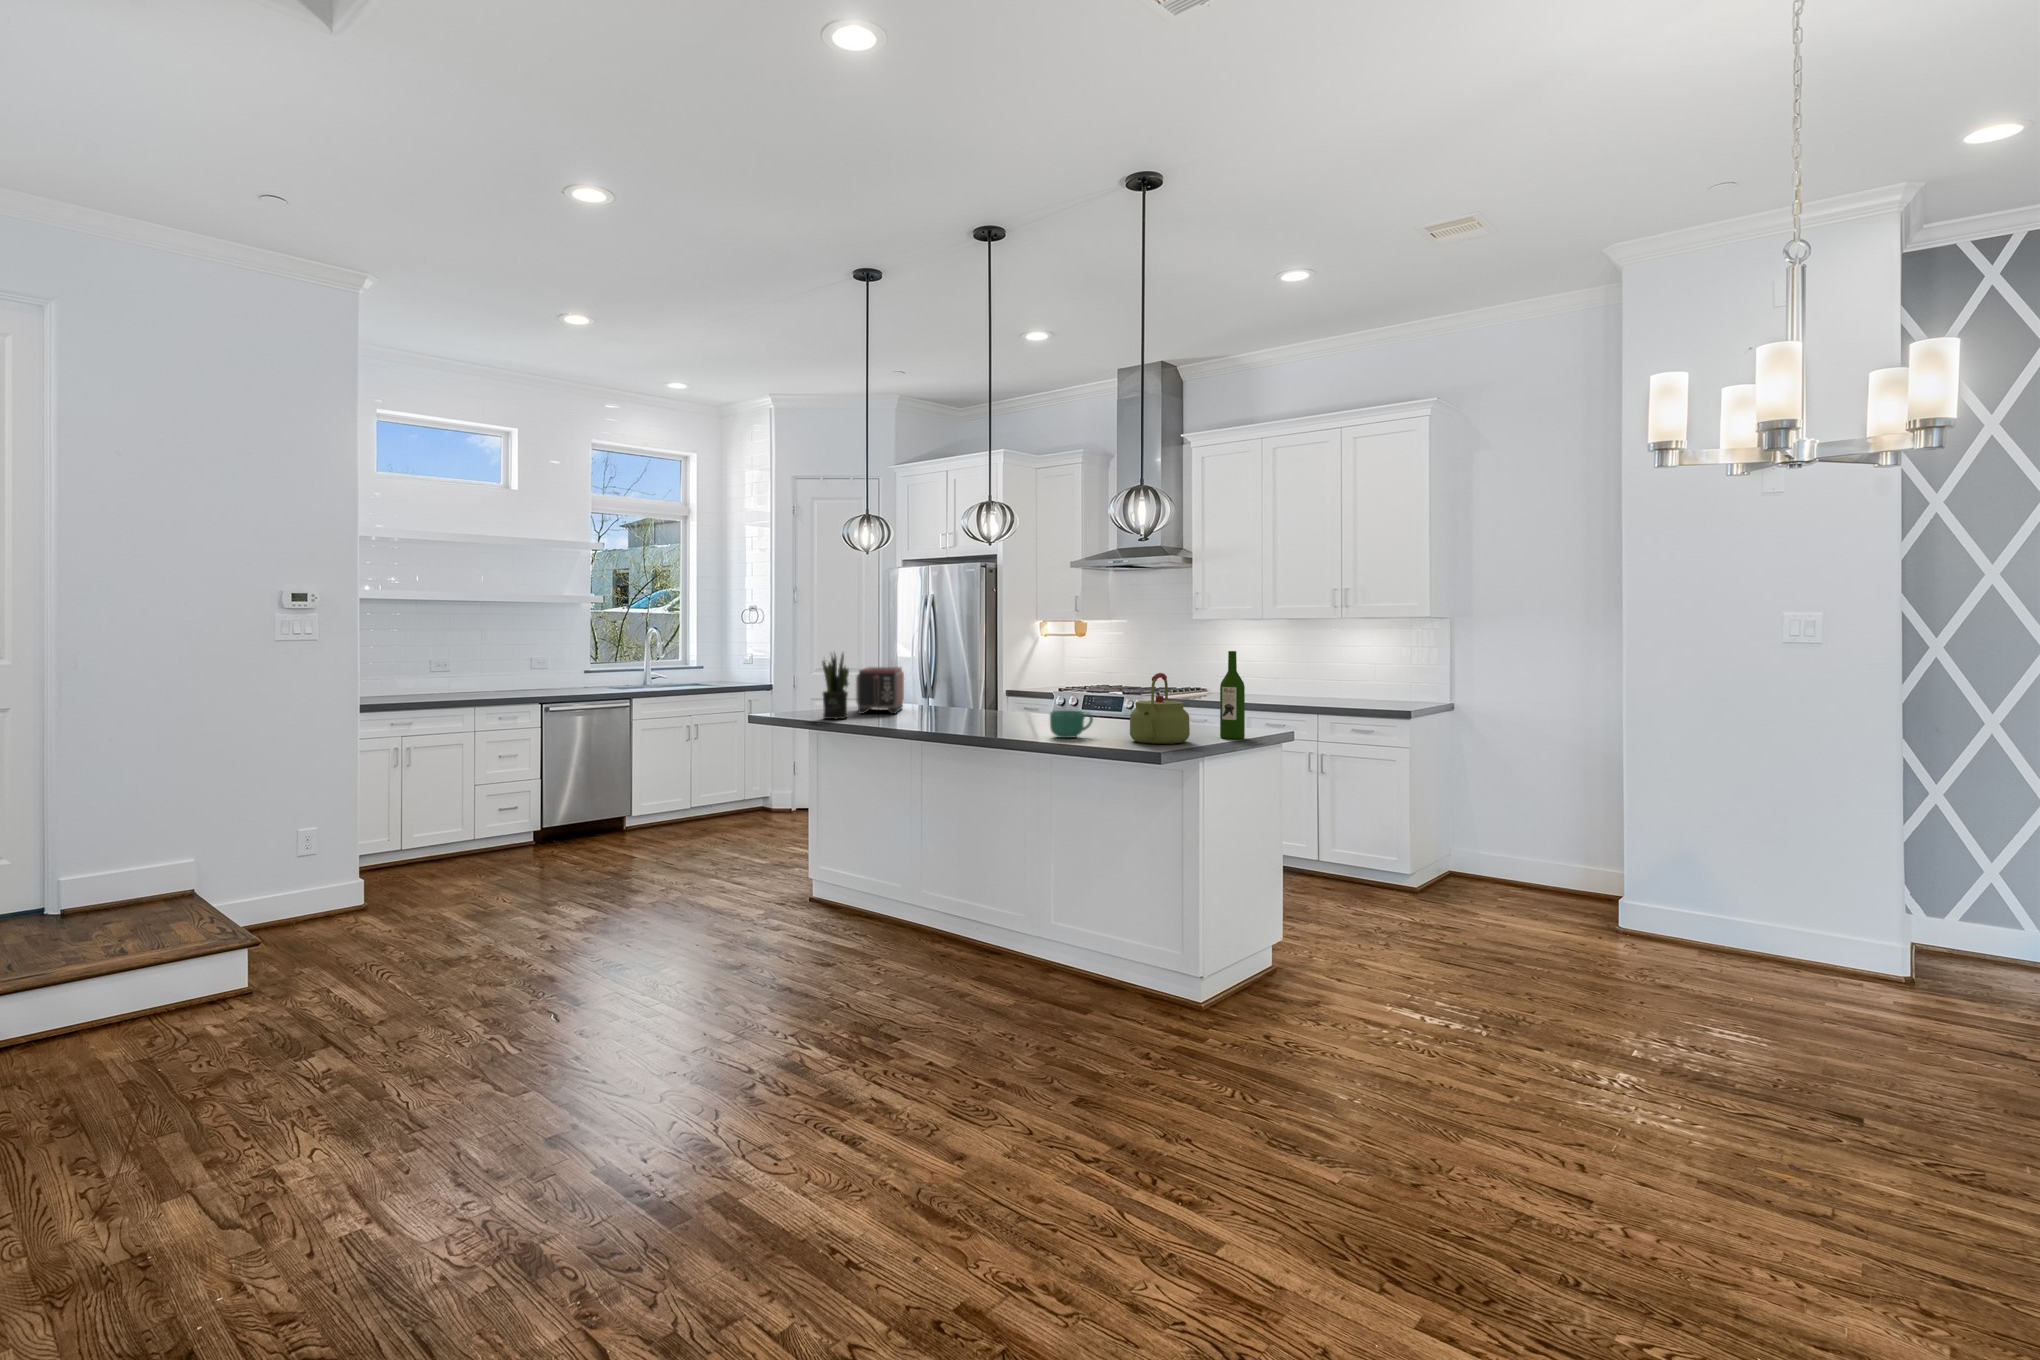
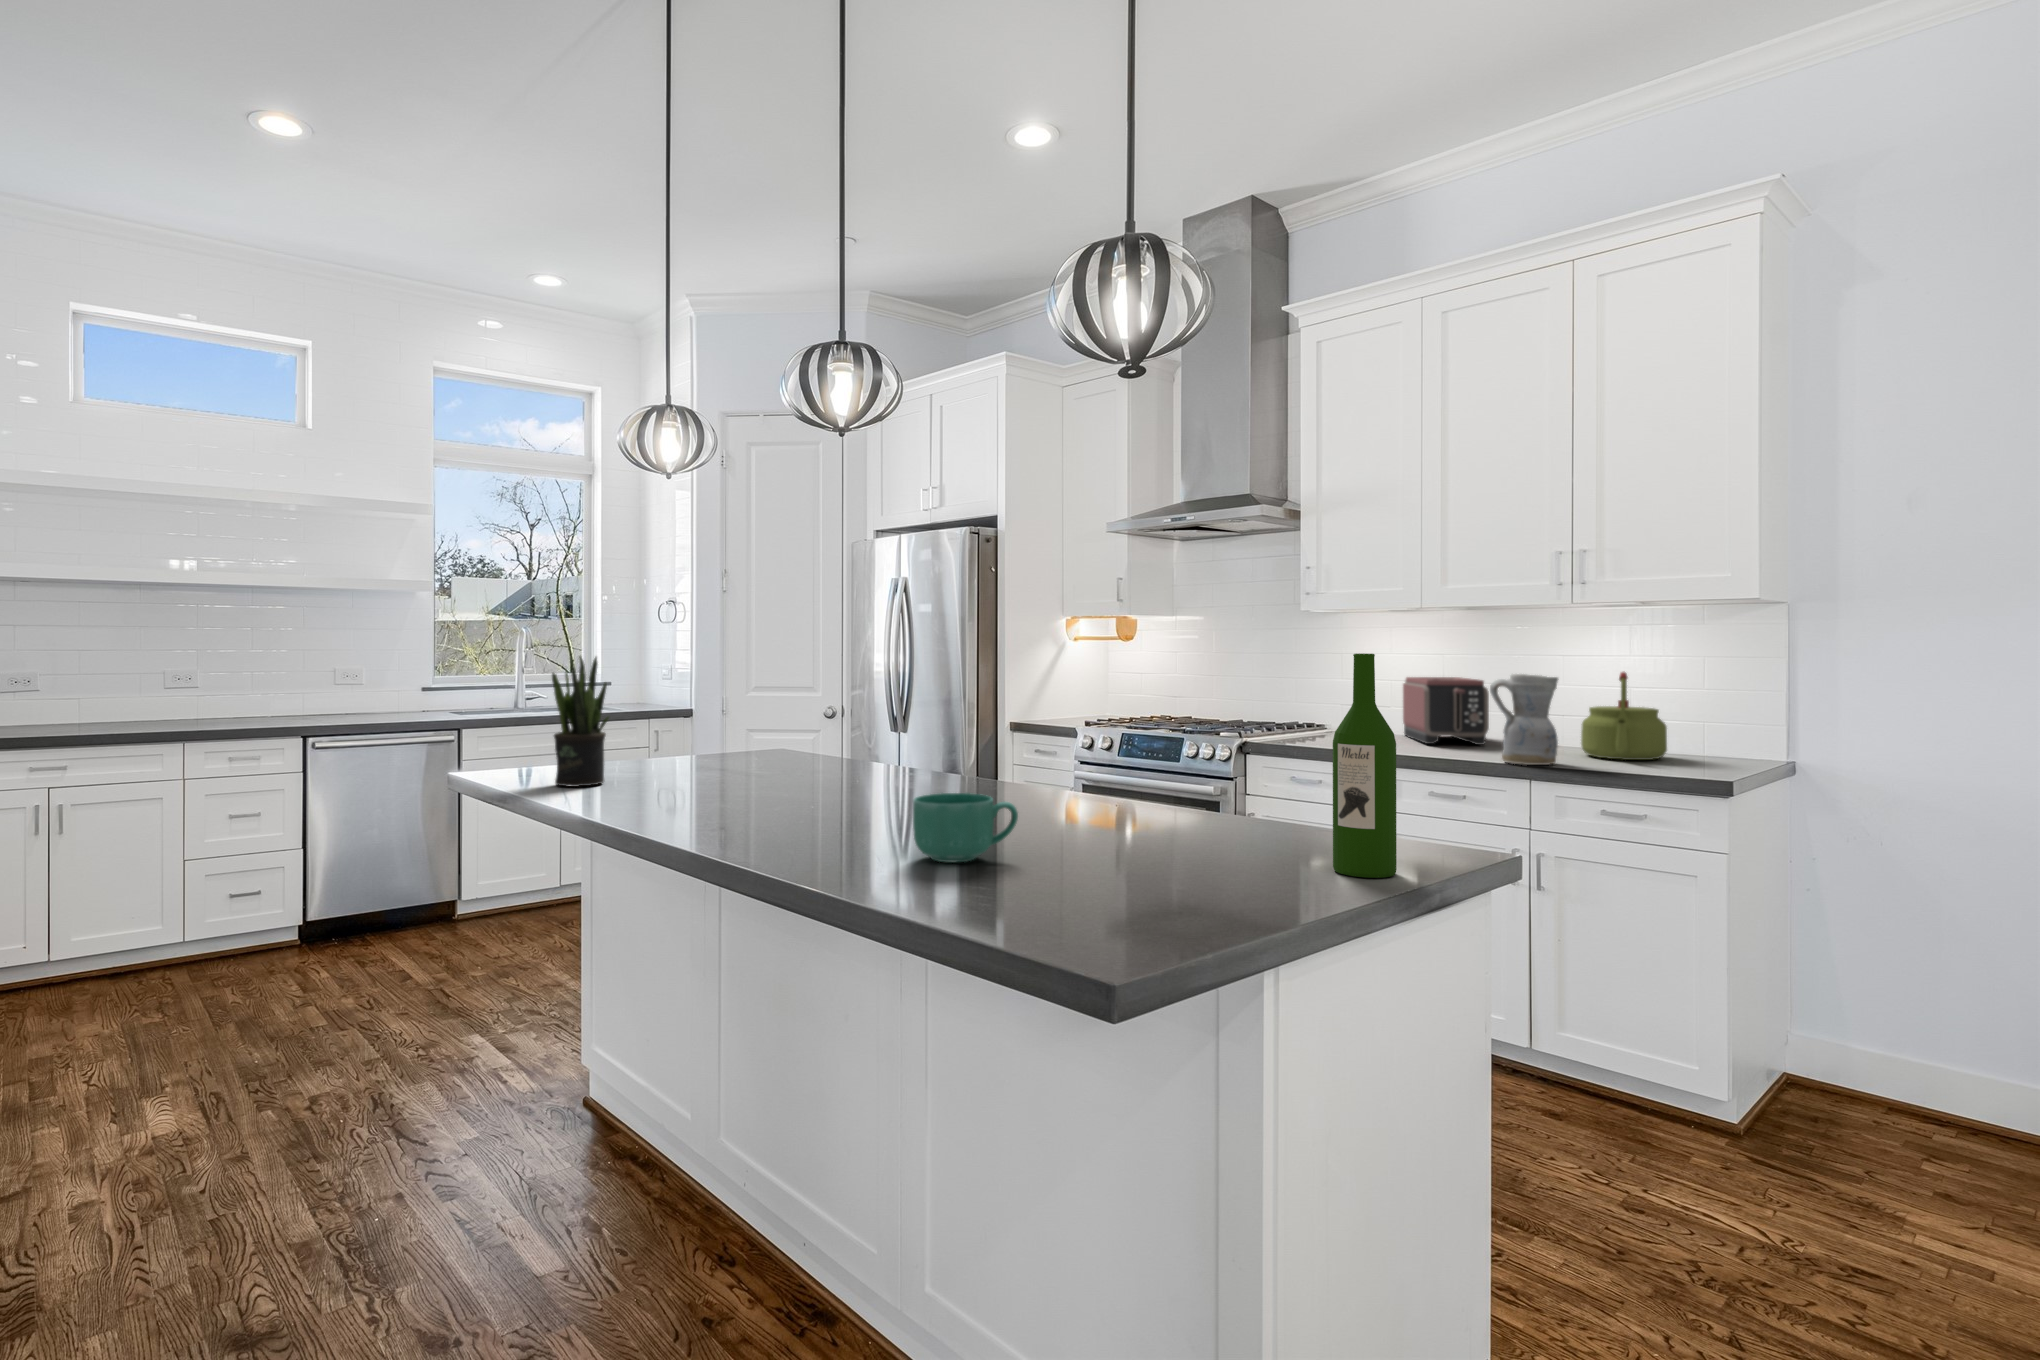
ceramic pitcher: none [1297,658,1331,706] -> present [1490,674,1558,765]
toaster: present [856,667,904,714] -> present [1403,677,1489,745]
kettle: present [1130,673,1190,744] -> present [1581,672,1667,760]

